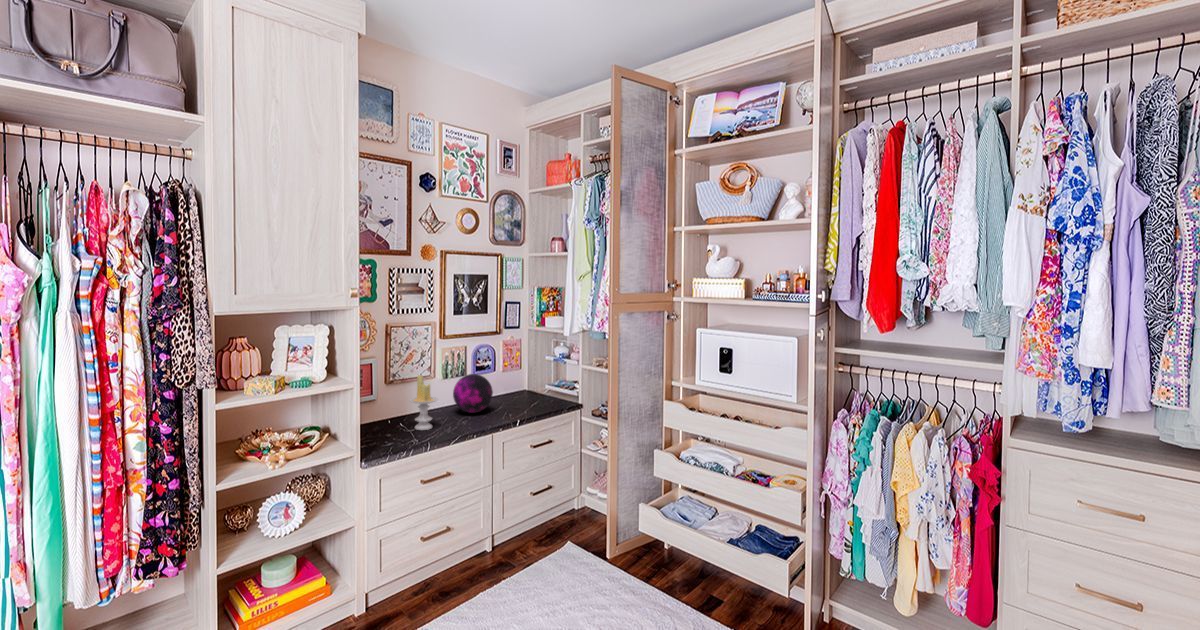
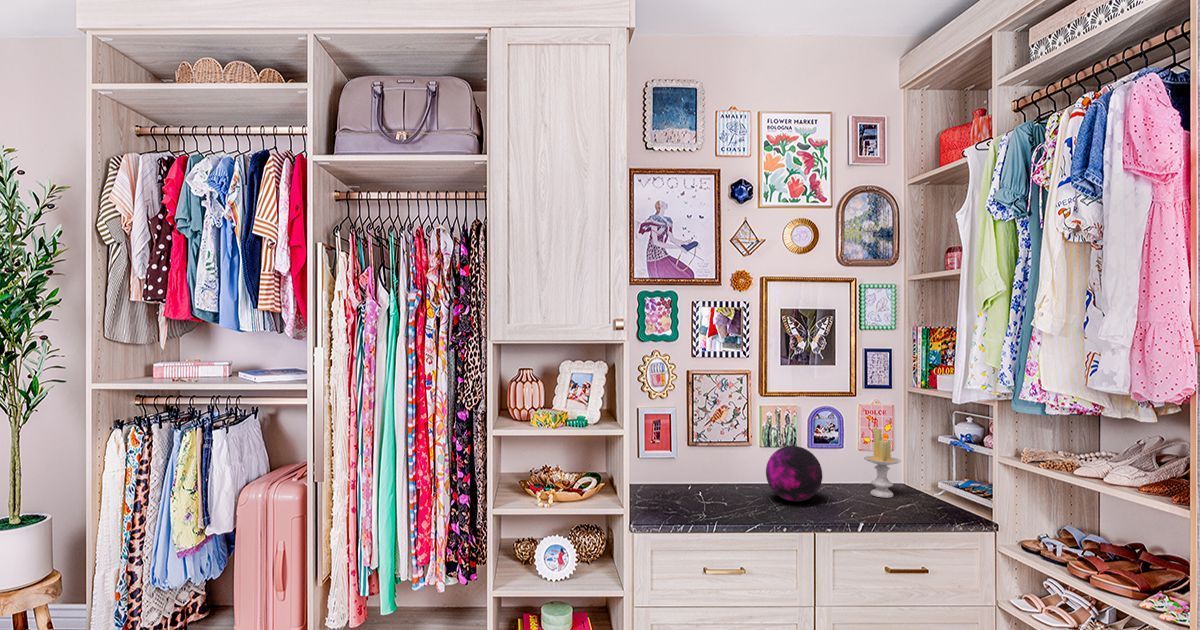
candle: present [410,375,438,430] -> present [864,428,901,498]

